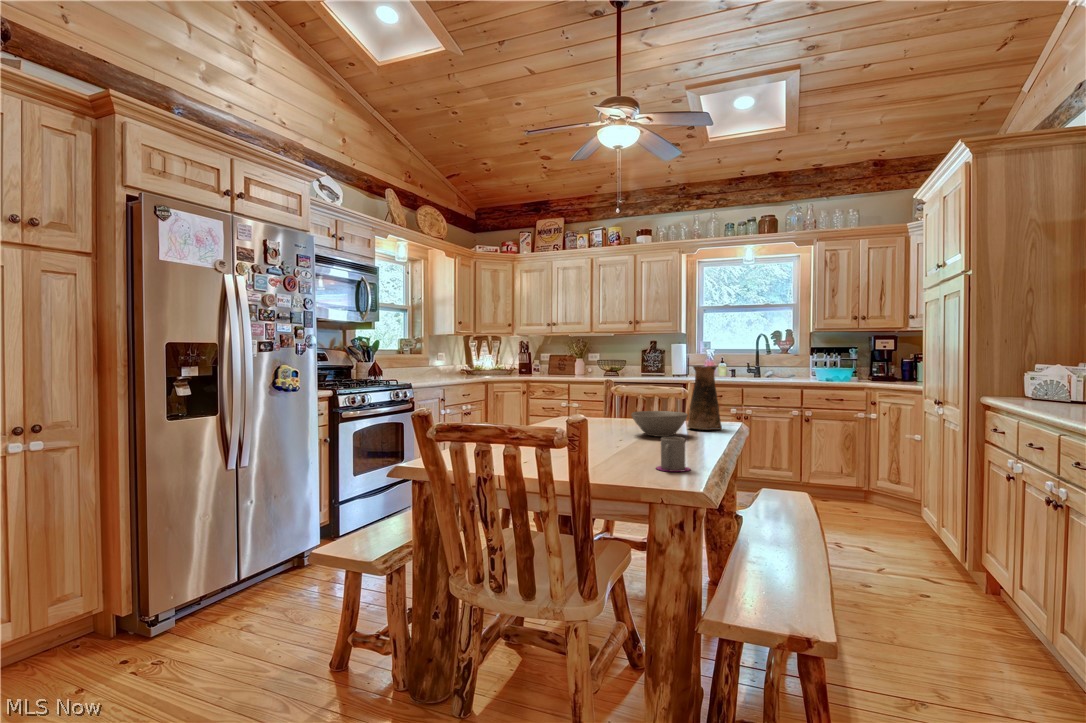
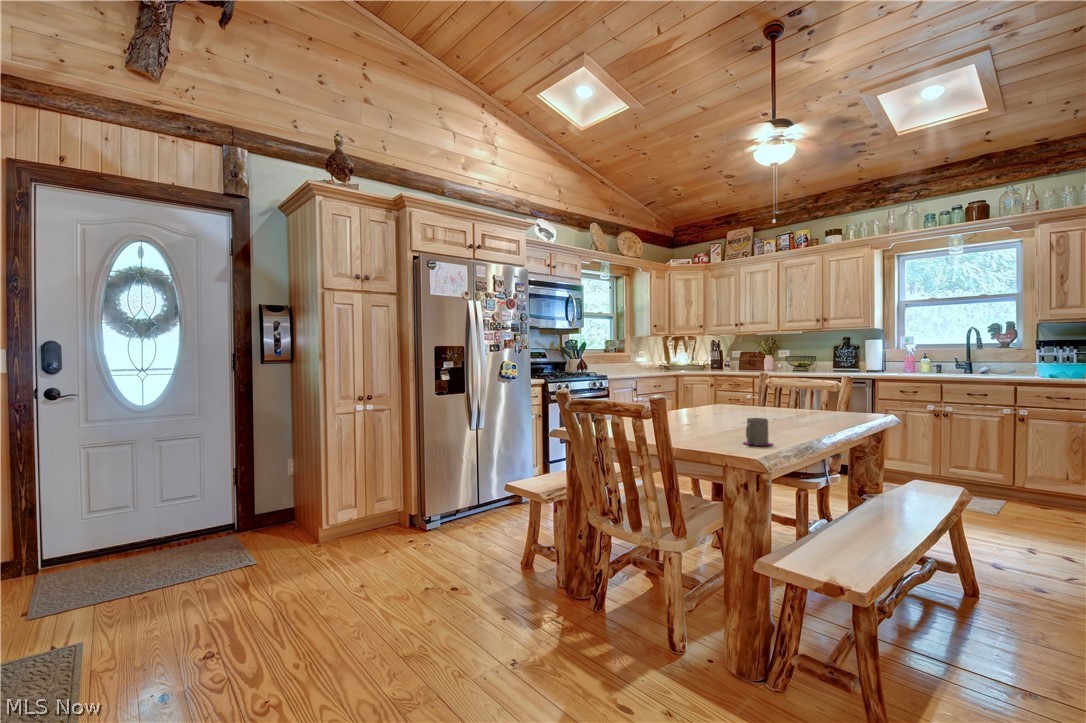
pitcher: present [687,365,722,430] -> none [822,360,858,419]
bowl: present [631,411,688,437] -> none [759,400,813,422]

